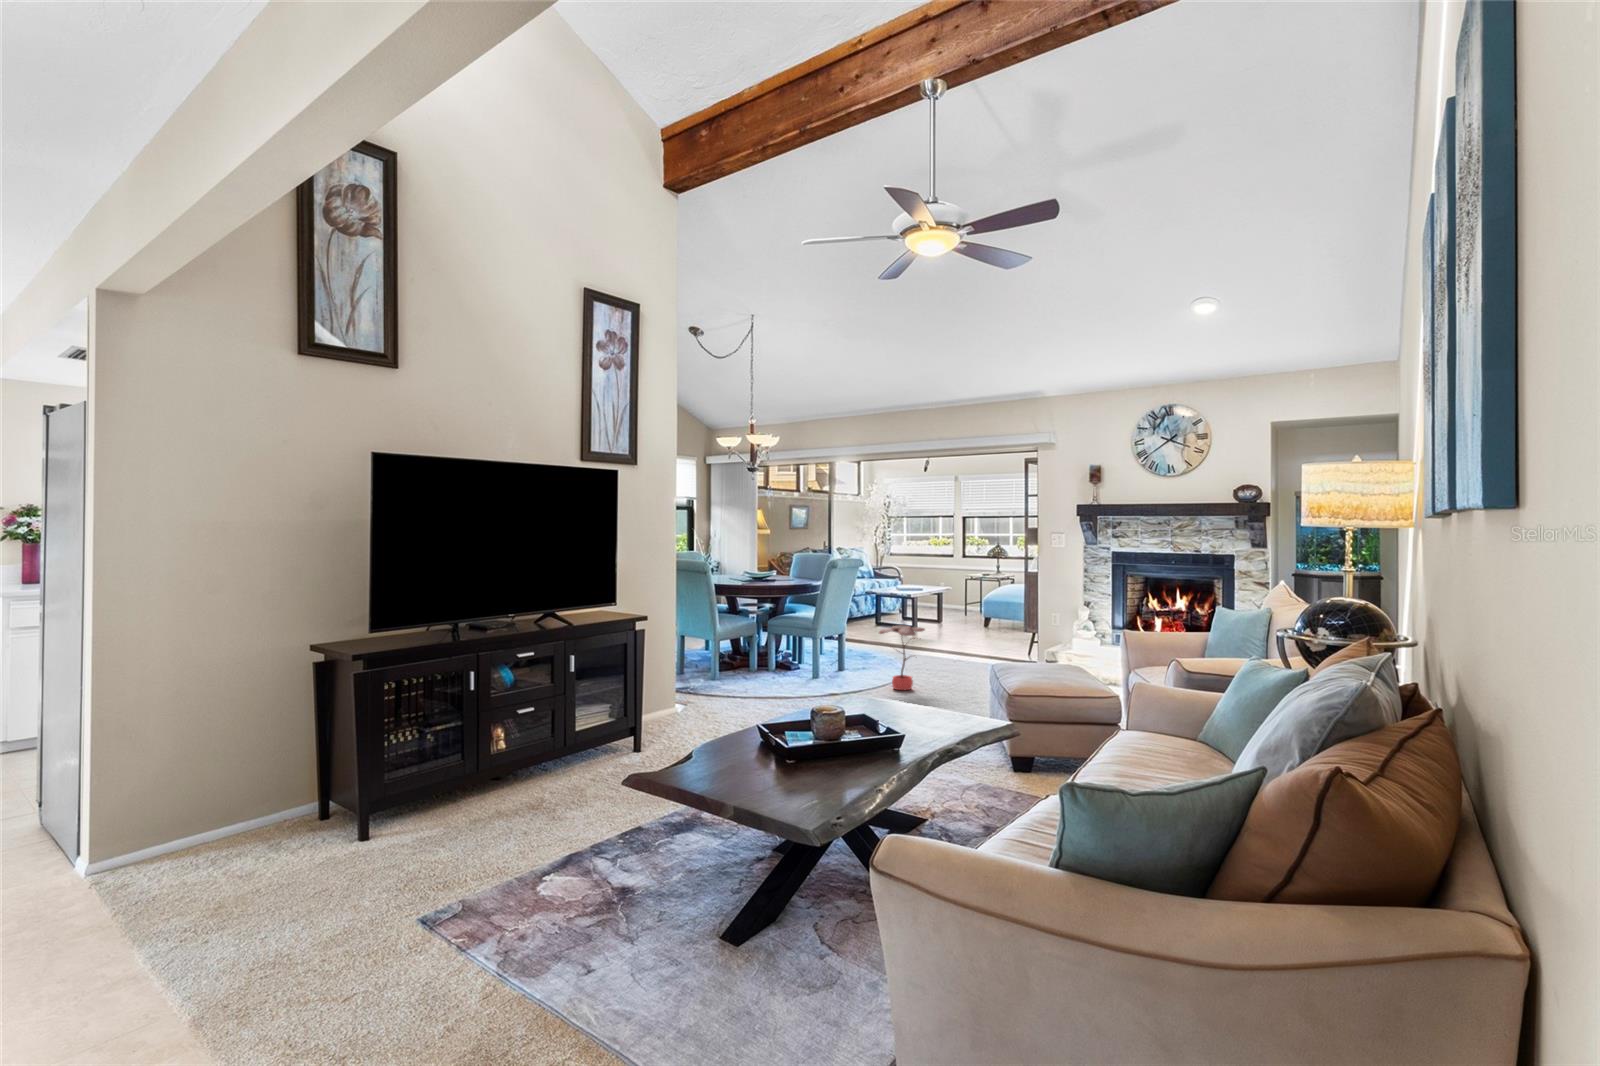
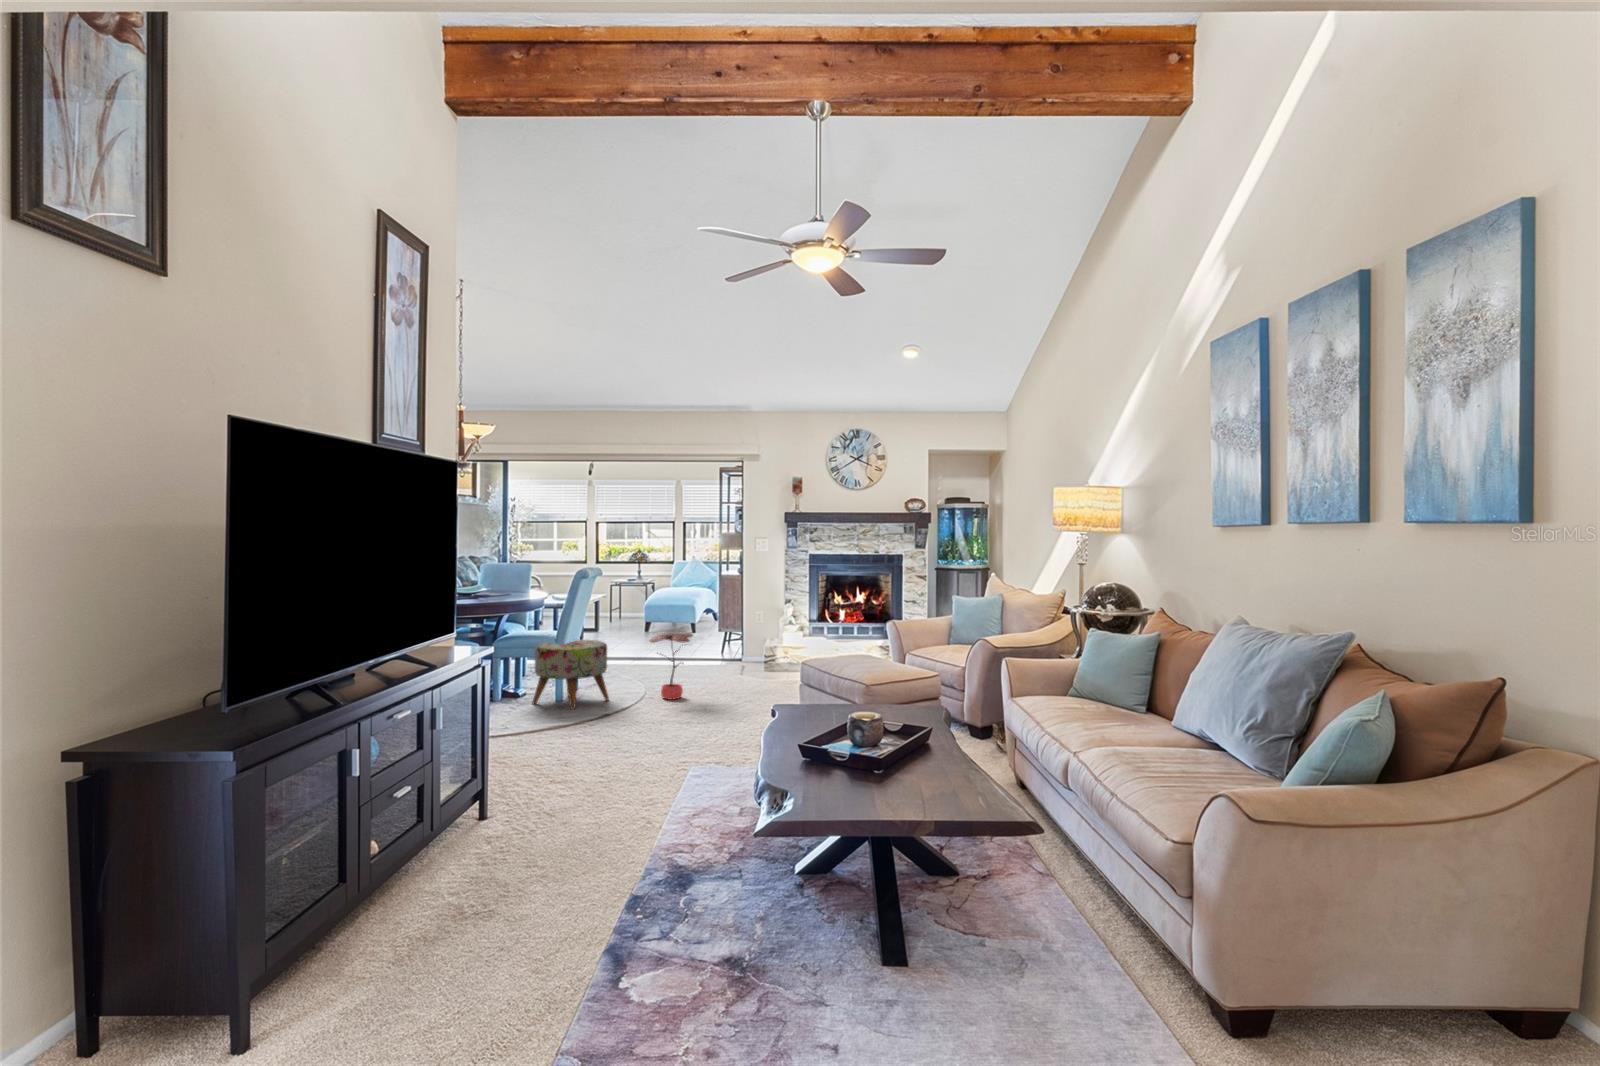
ottoman: none [781,627,846,689] -> present [532,640,609,710]

